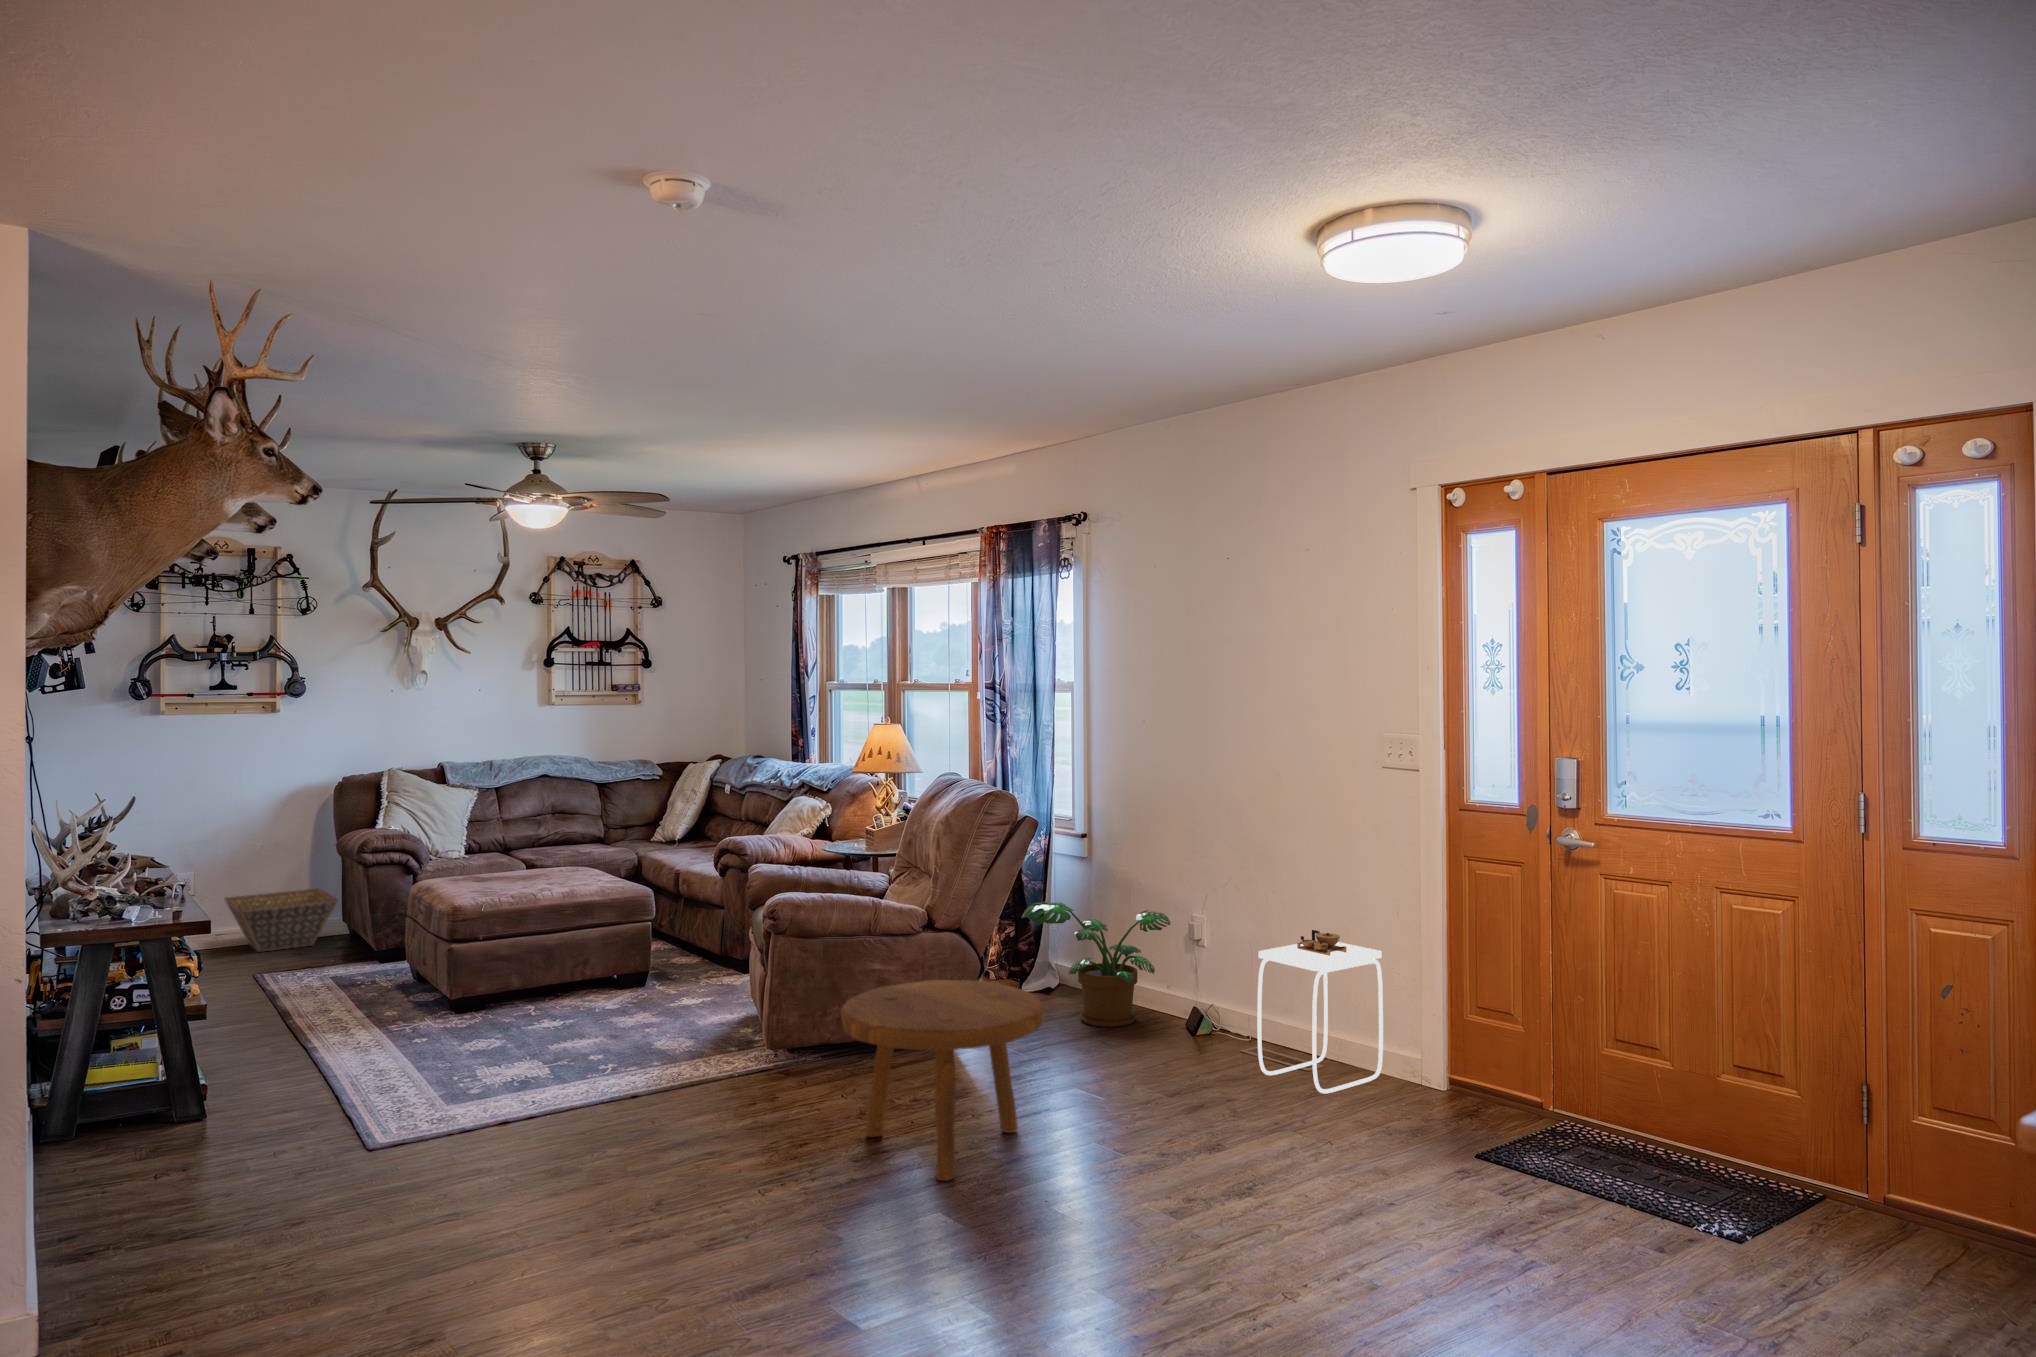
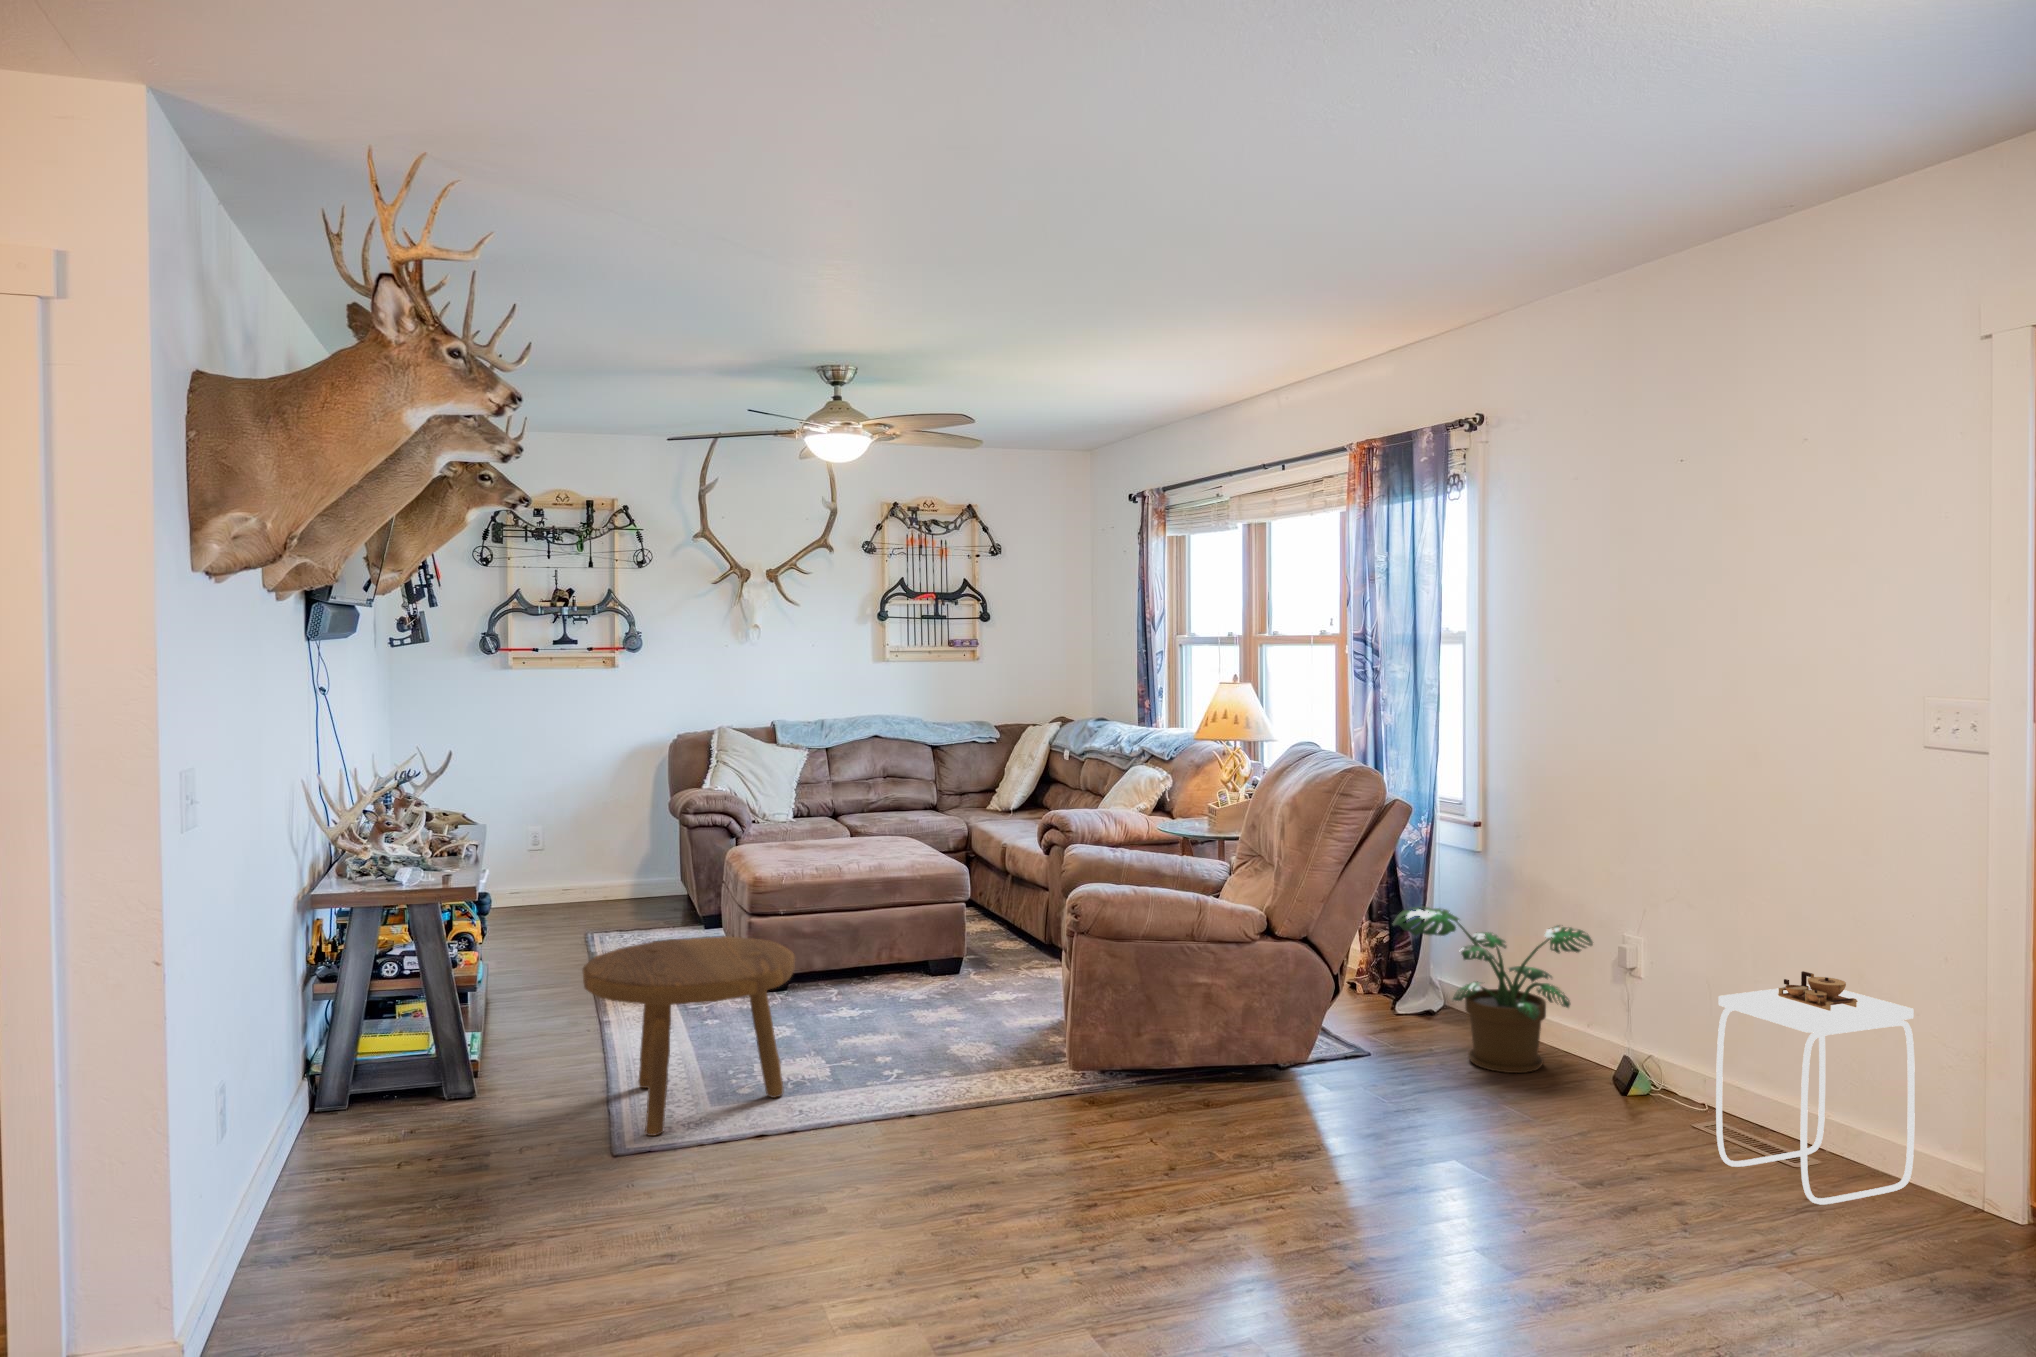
basket: present [225,888,339,952] -> none [569,848,670,911]
footstool: present [841,980,1044,1181] -> present [583,936,795,1136]

